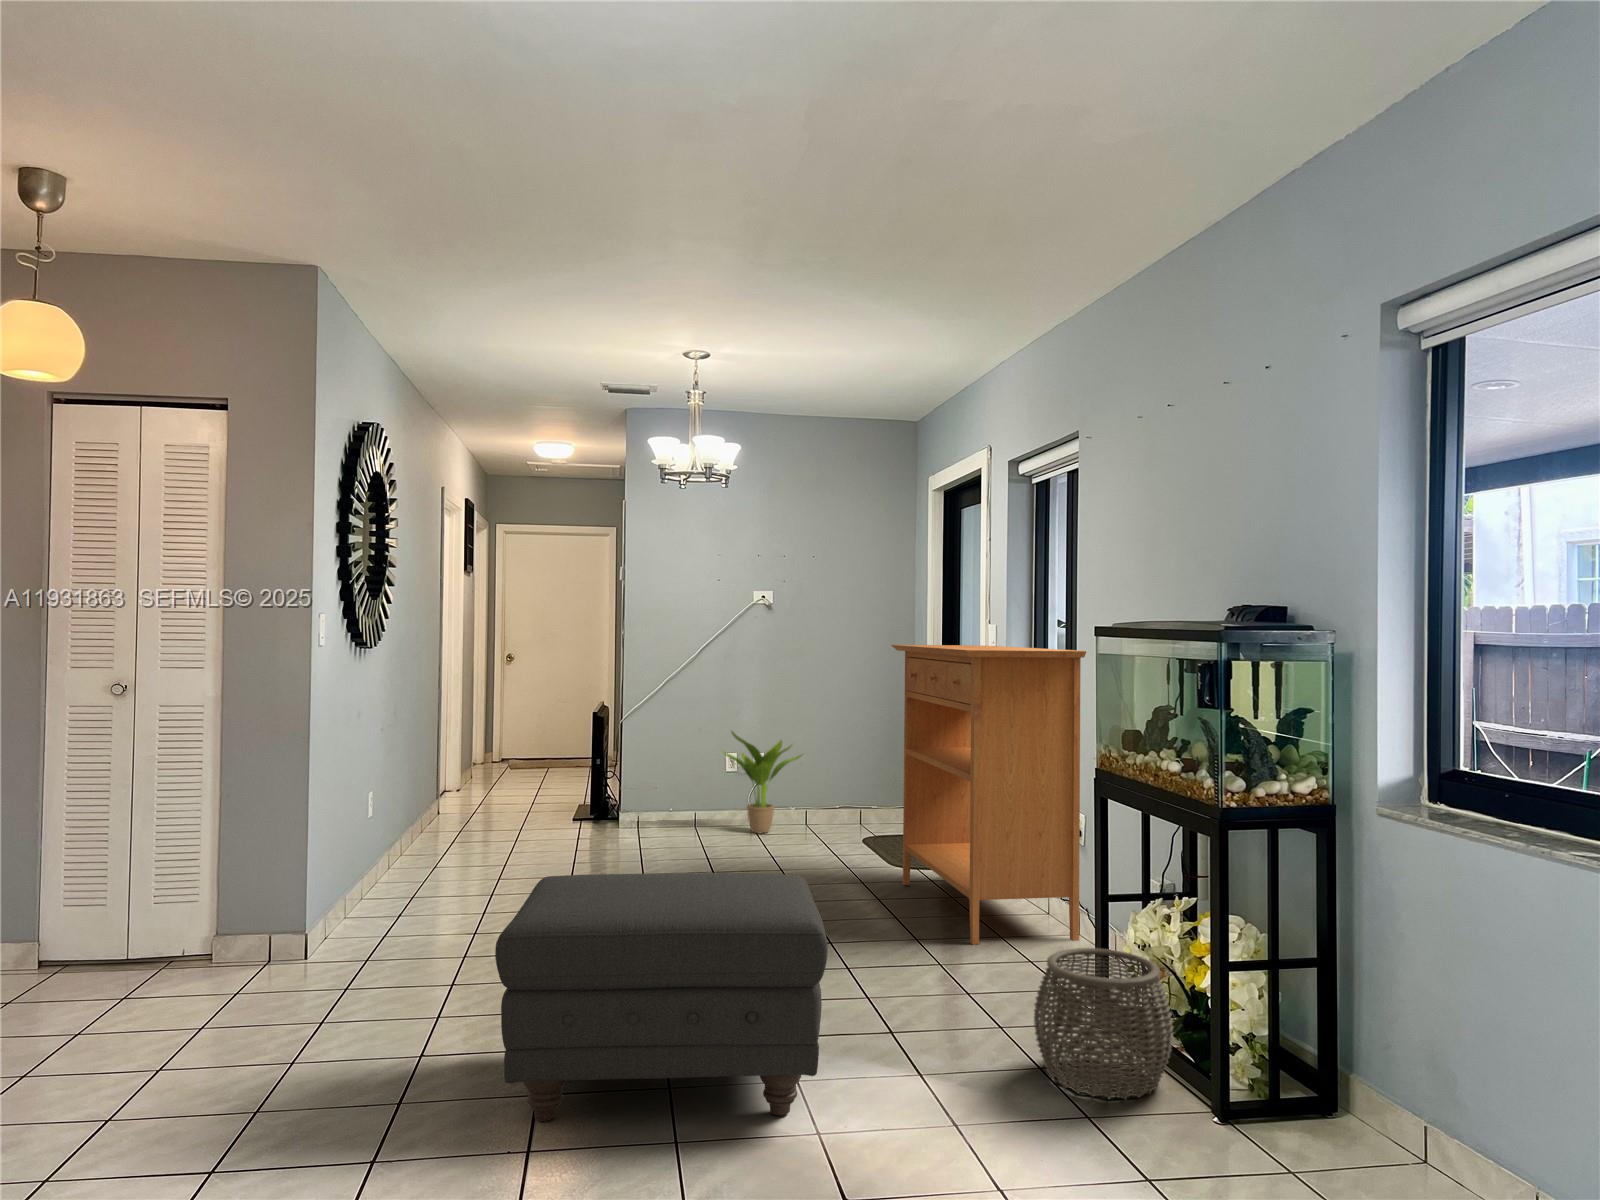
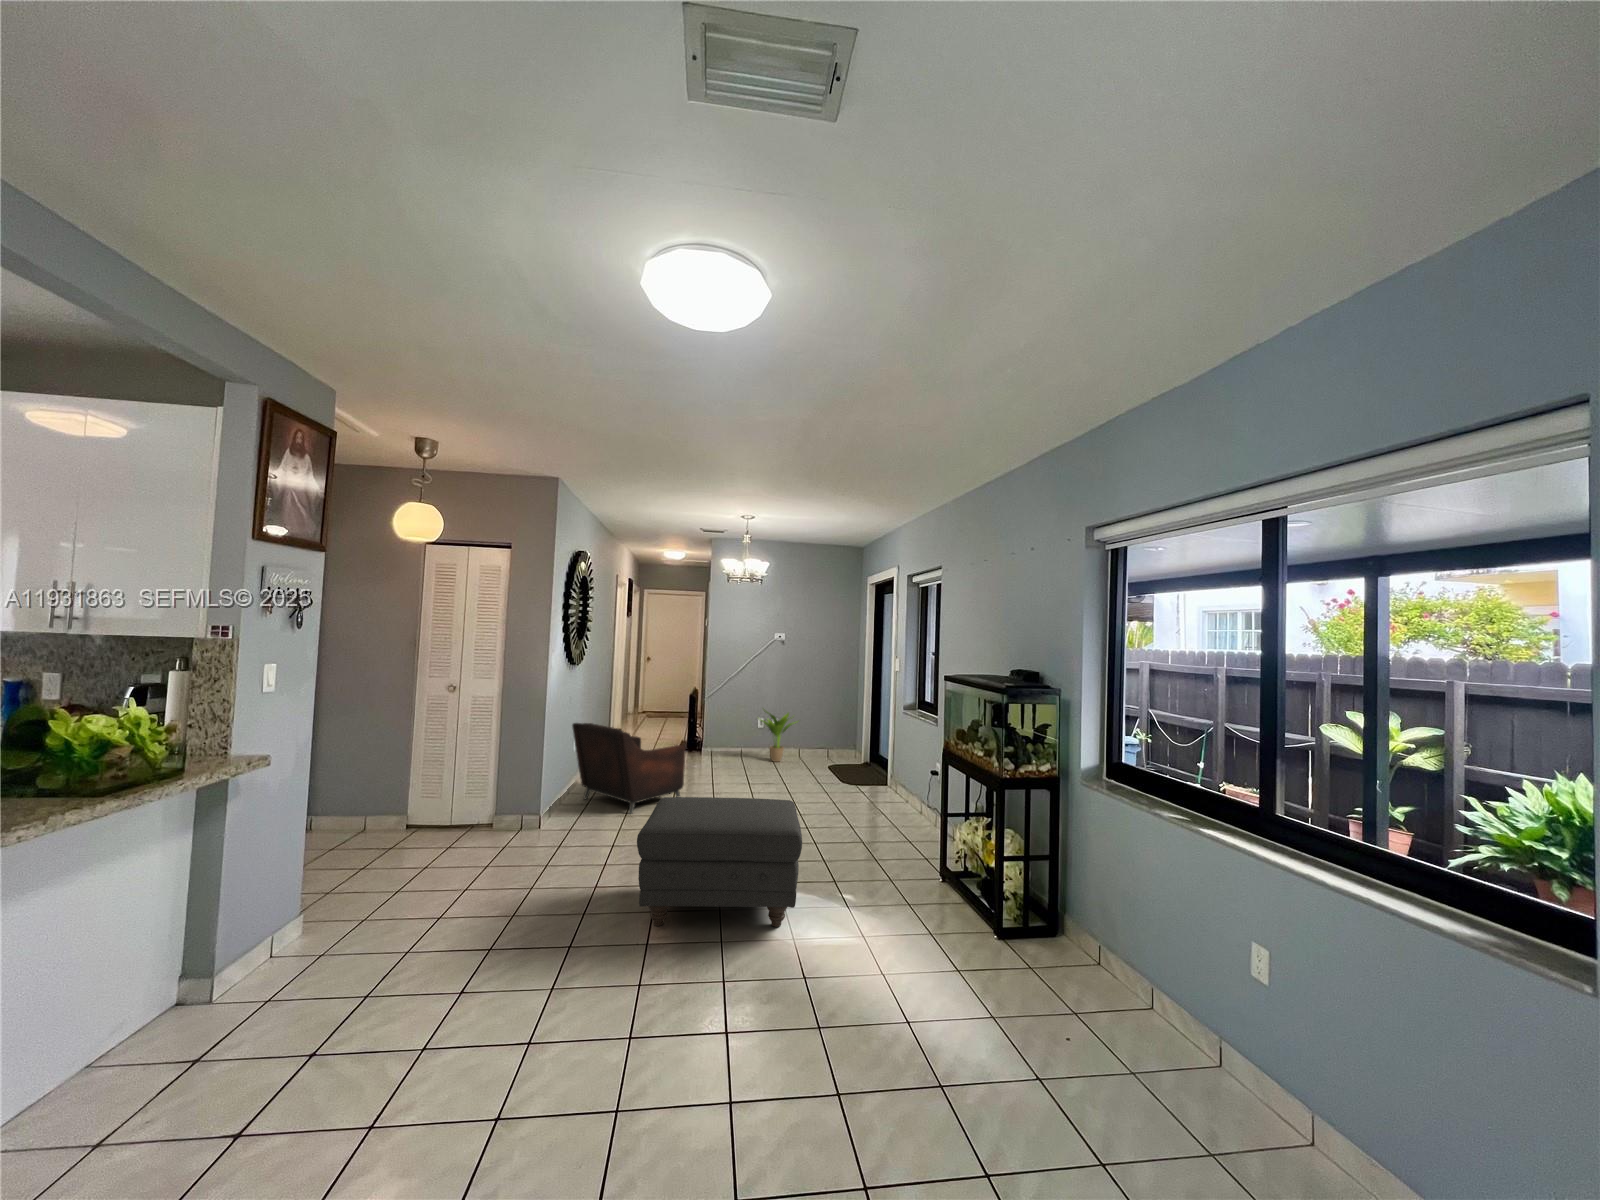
console table: present [891,645,1086,945] -> none [846,669,944,832]
armchair: none [365,758,587,928] -> present [572,723,685,814]
woven basket: present [1034,948,1173,1099] -> none [907,843,977,924]

